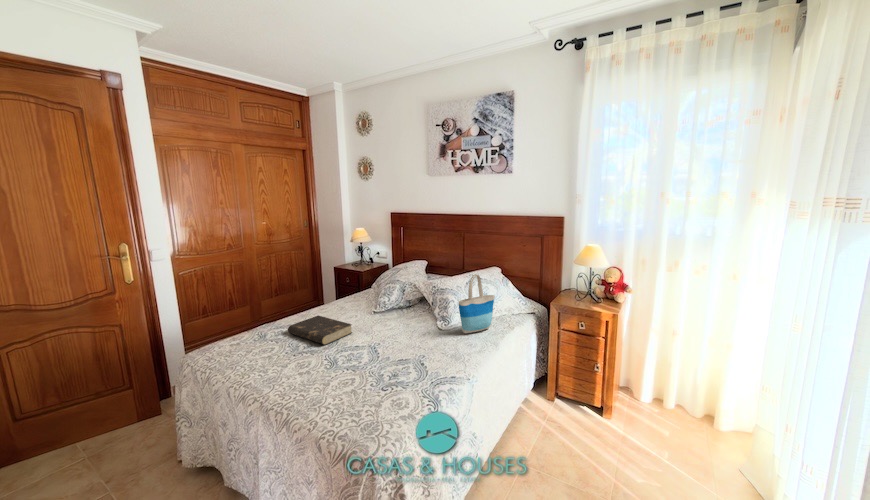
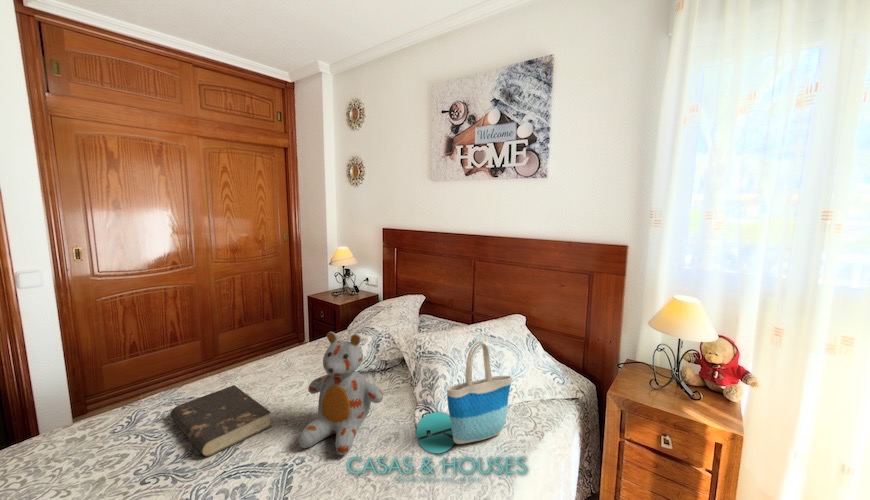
stuffed bear: none [373,274,420,340] -> present [298,332,383,455]

